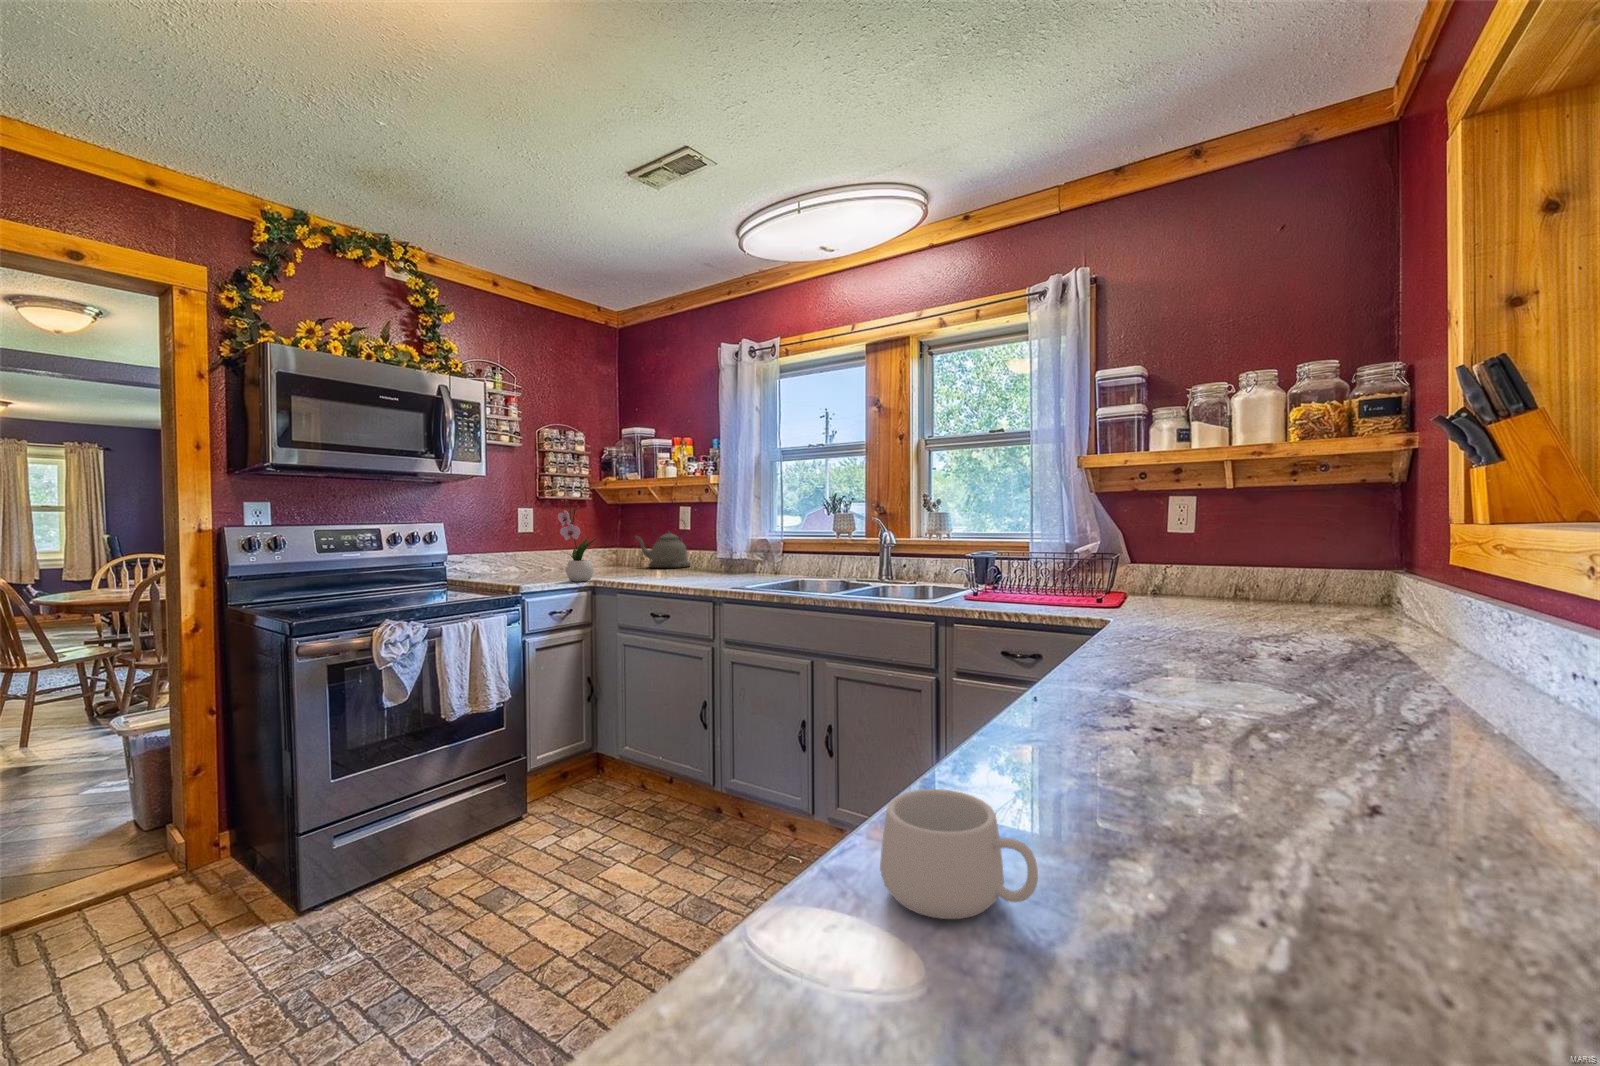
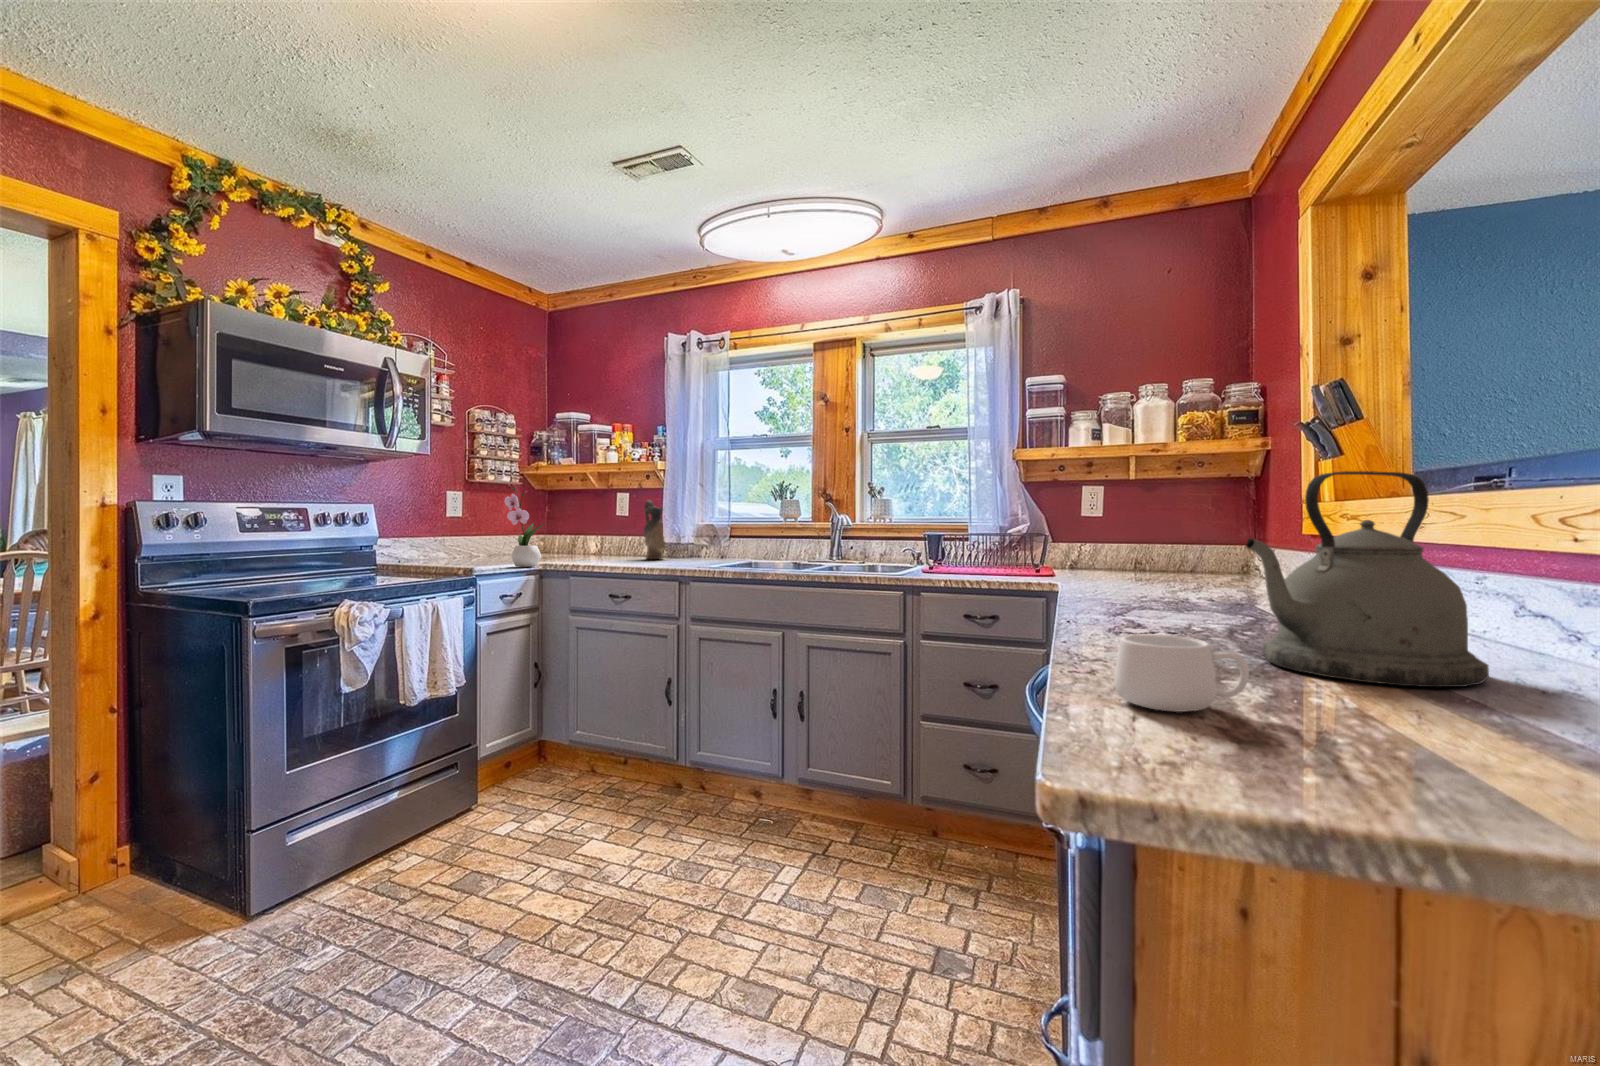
ceramic pitcher: none [705,509,732,570] -> present [644,500,666,559]
kettle: present [635,520,690,568] -> present [1246,471,1489,687]

